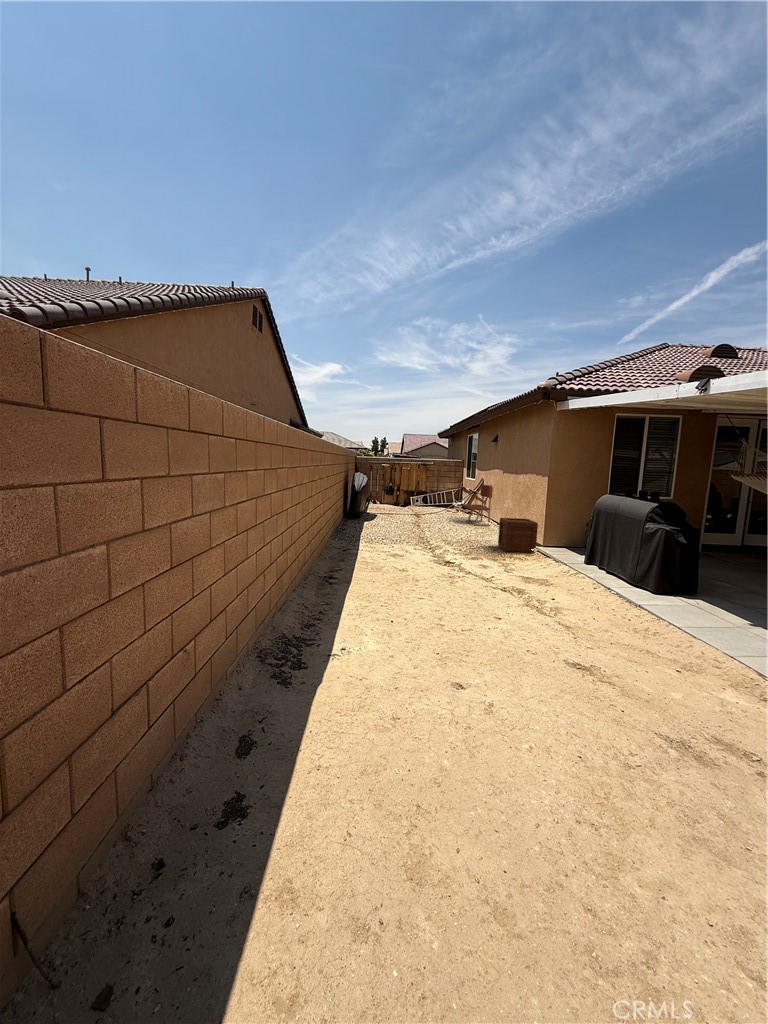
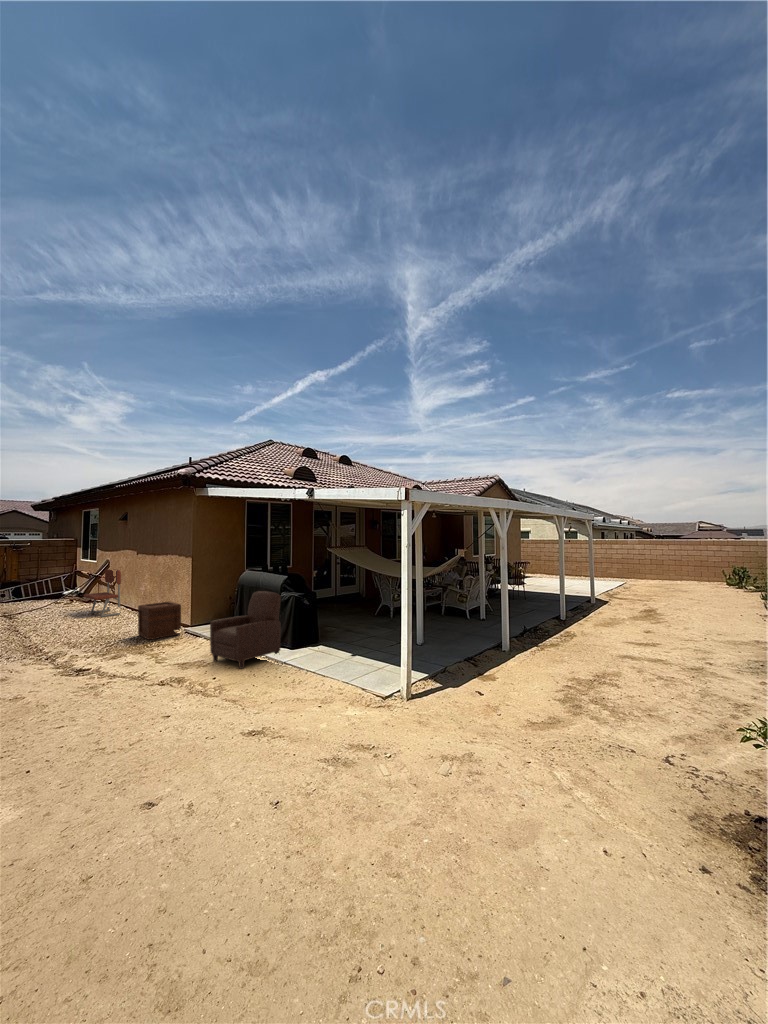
chair: none [557,519,647,599] -> present [210,591,281,669]

